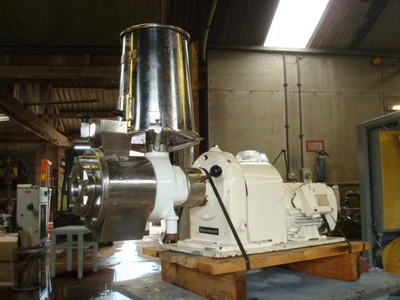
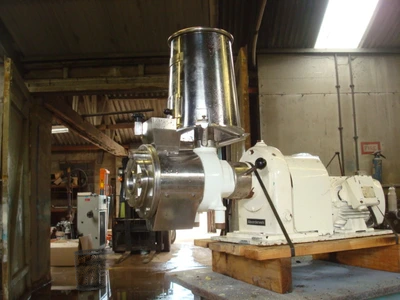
stool: present [50,226,98,278] -> none [109,230,154,281]

